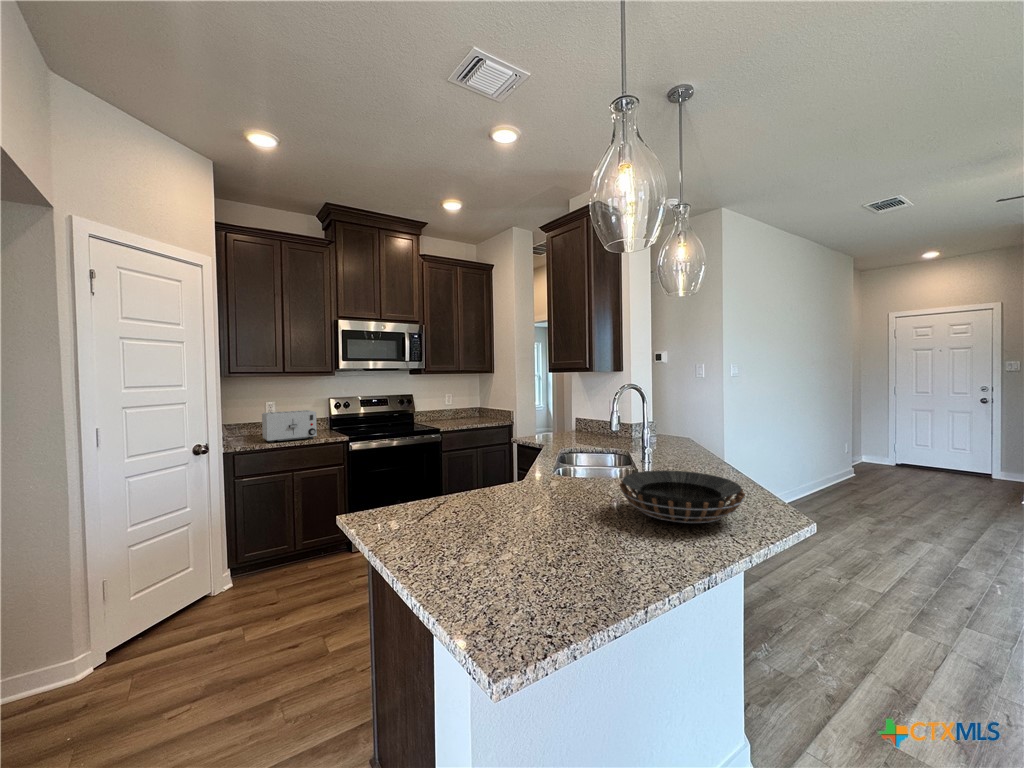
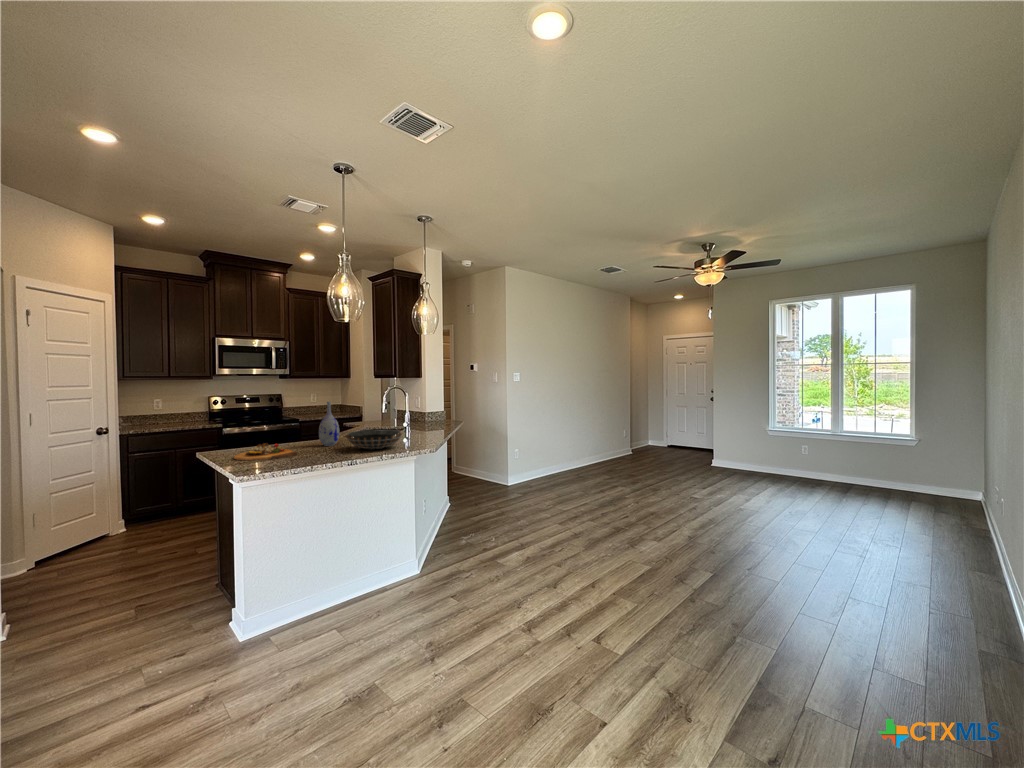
toaster: present [262,410,317,443] -> none [151,405,197,428]
vase: none [541,412,579,500] -> present [319,402,339,446]
cutting board: none [407,504,536,557] -> present [234,443,297,461]

